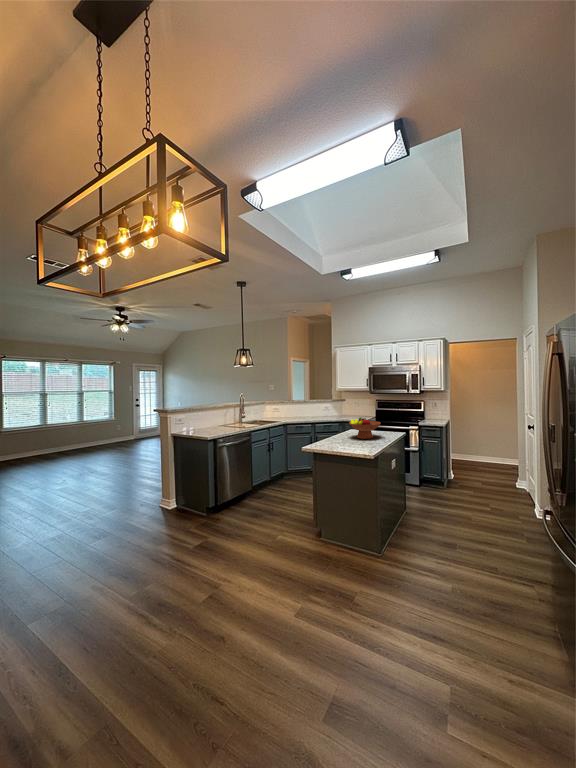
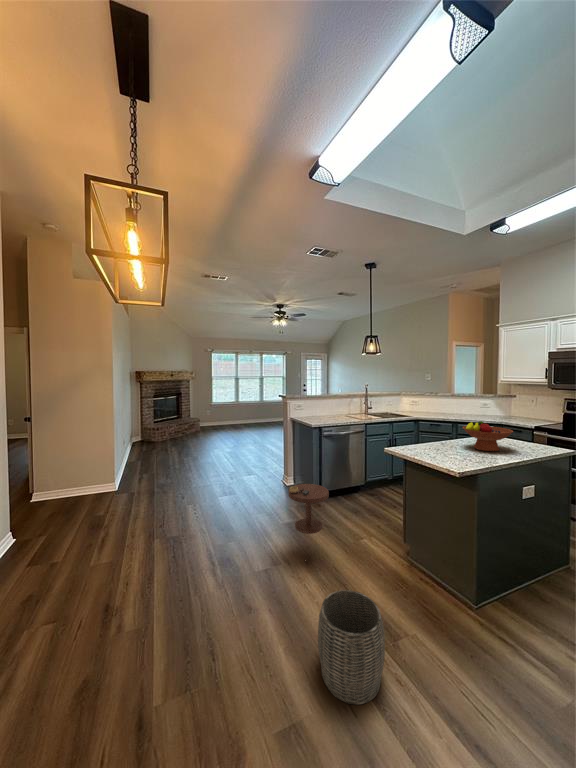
side table: none [223,494,264,574] -> present [289,484,329,534]
woven basket: none [312,570,369,663] -> present [318,590,385,705]

